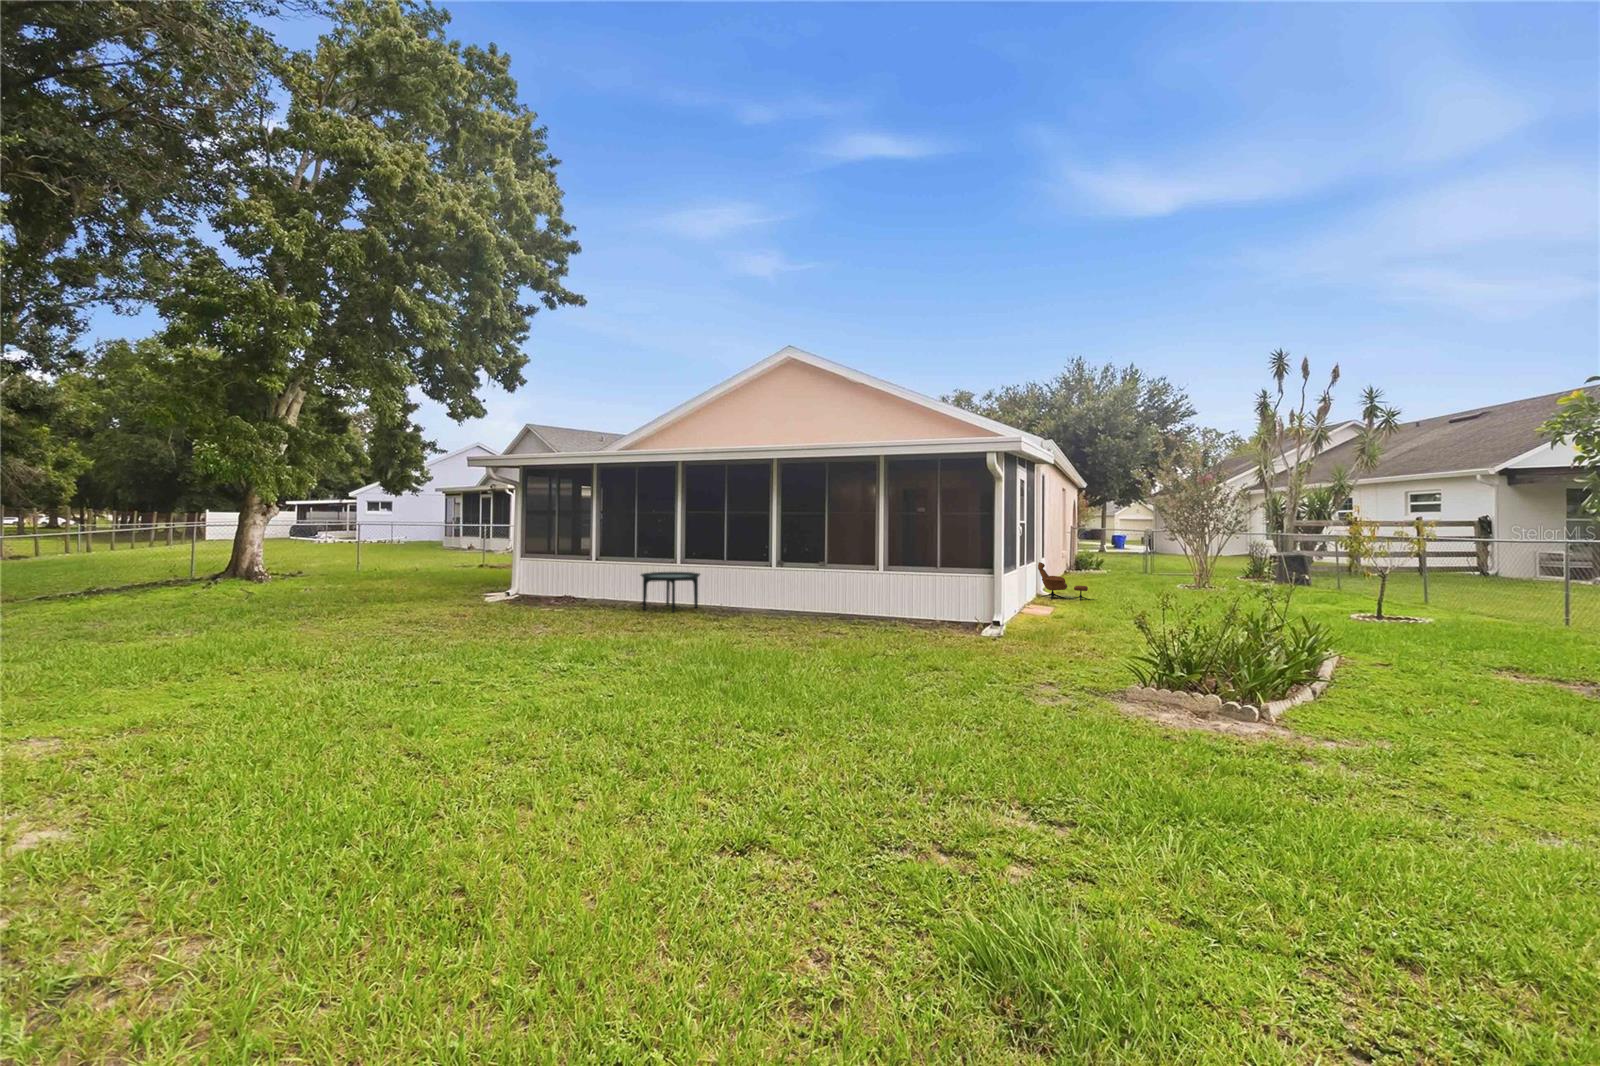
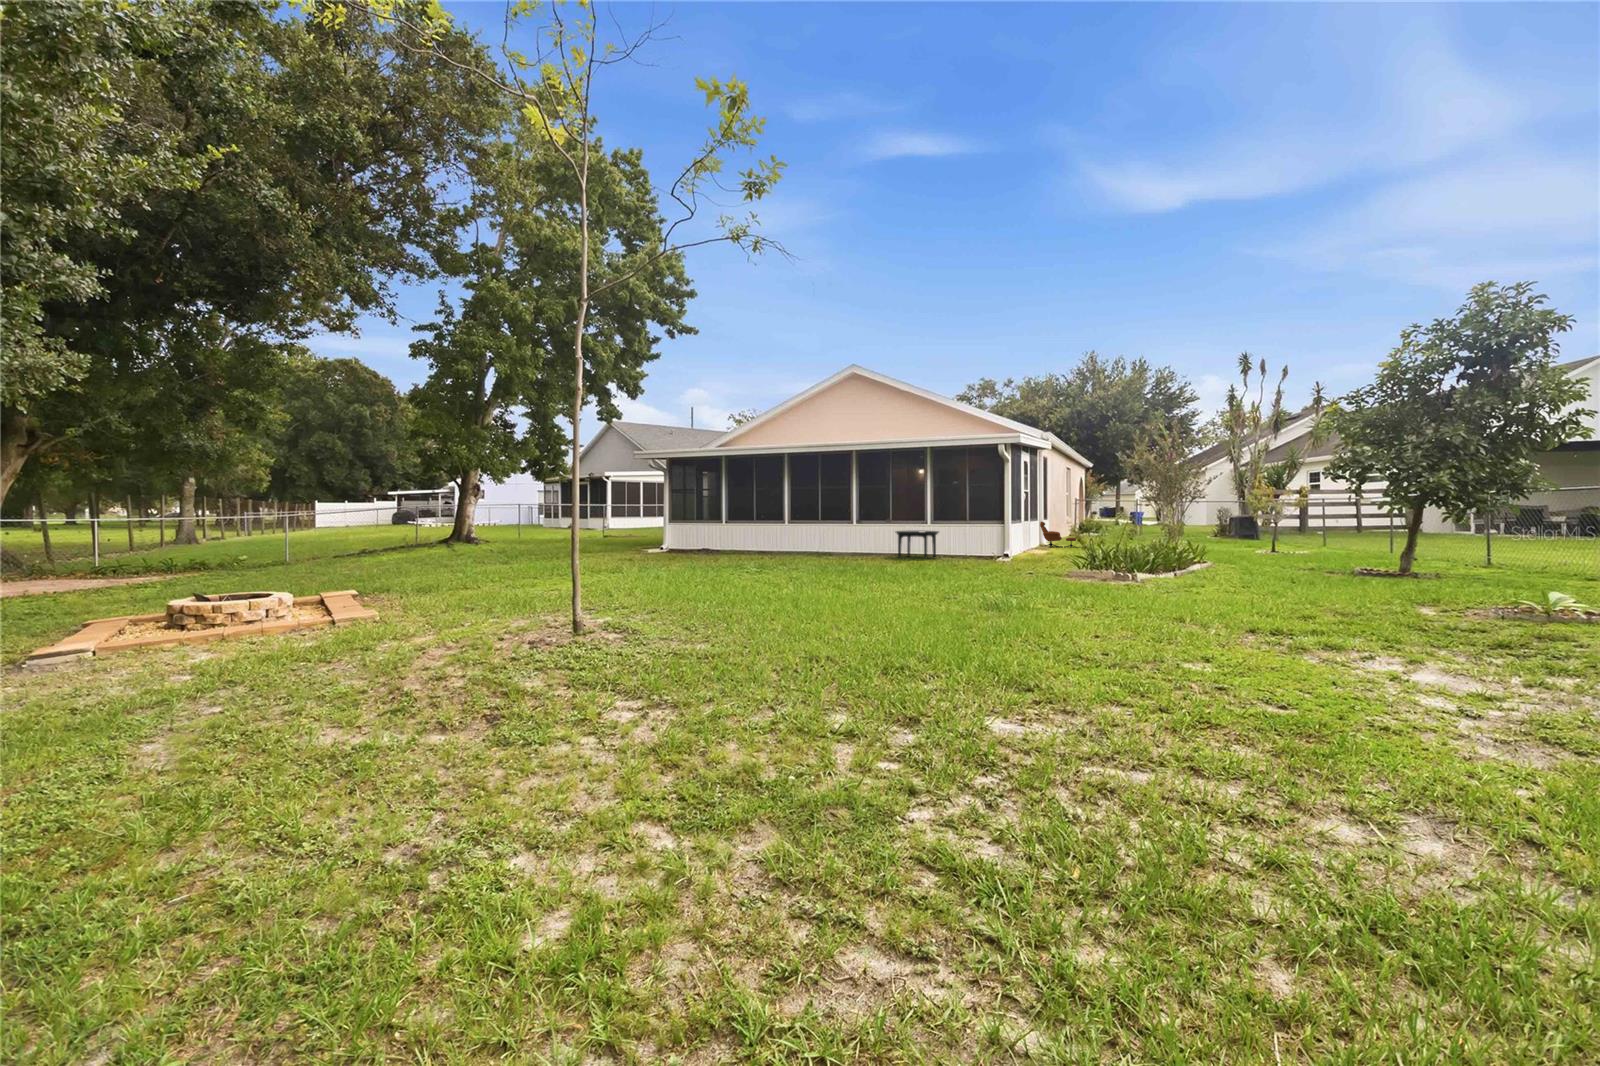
round table: present [641,572,700,613] -> present [896,531,939,559]

